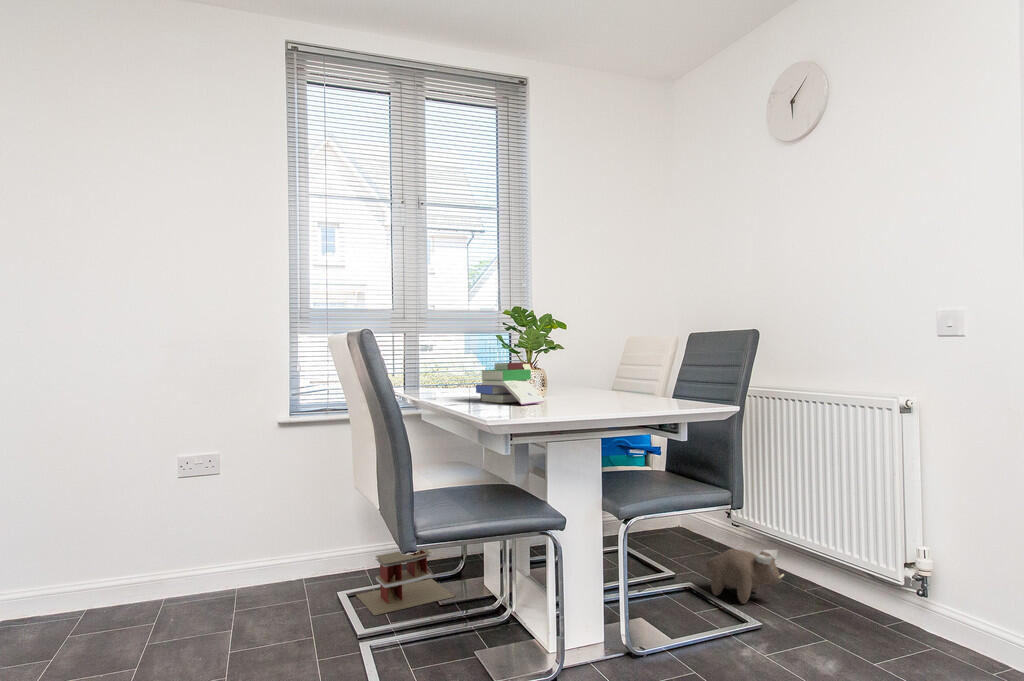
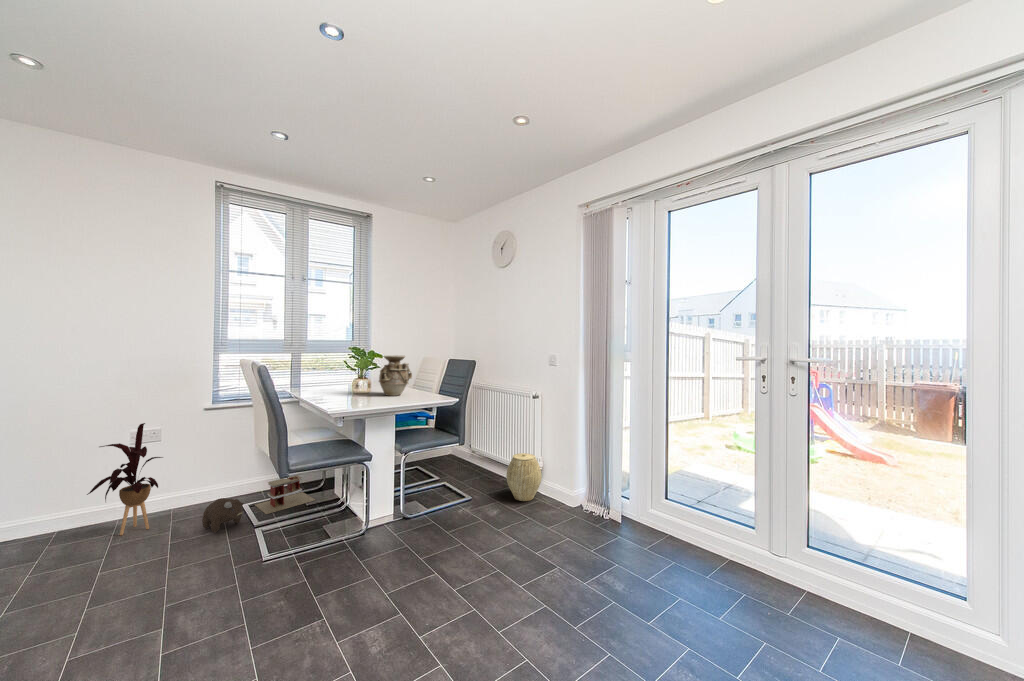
vase: none [565,317,630,399] -> present [379,355,412,396]
book: present [476,363,544,405] -> none [329,379,364,402]
house plant: none [111,440,220,628] -> present [87,423,163,535]
woven basket: none [848,533,942,646] -> present [506,453,542,501]
plush toy: present [706,549,784,604] -> present [202,497,246,533]

